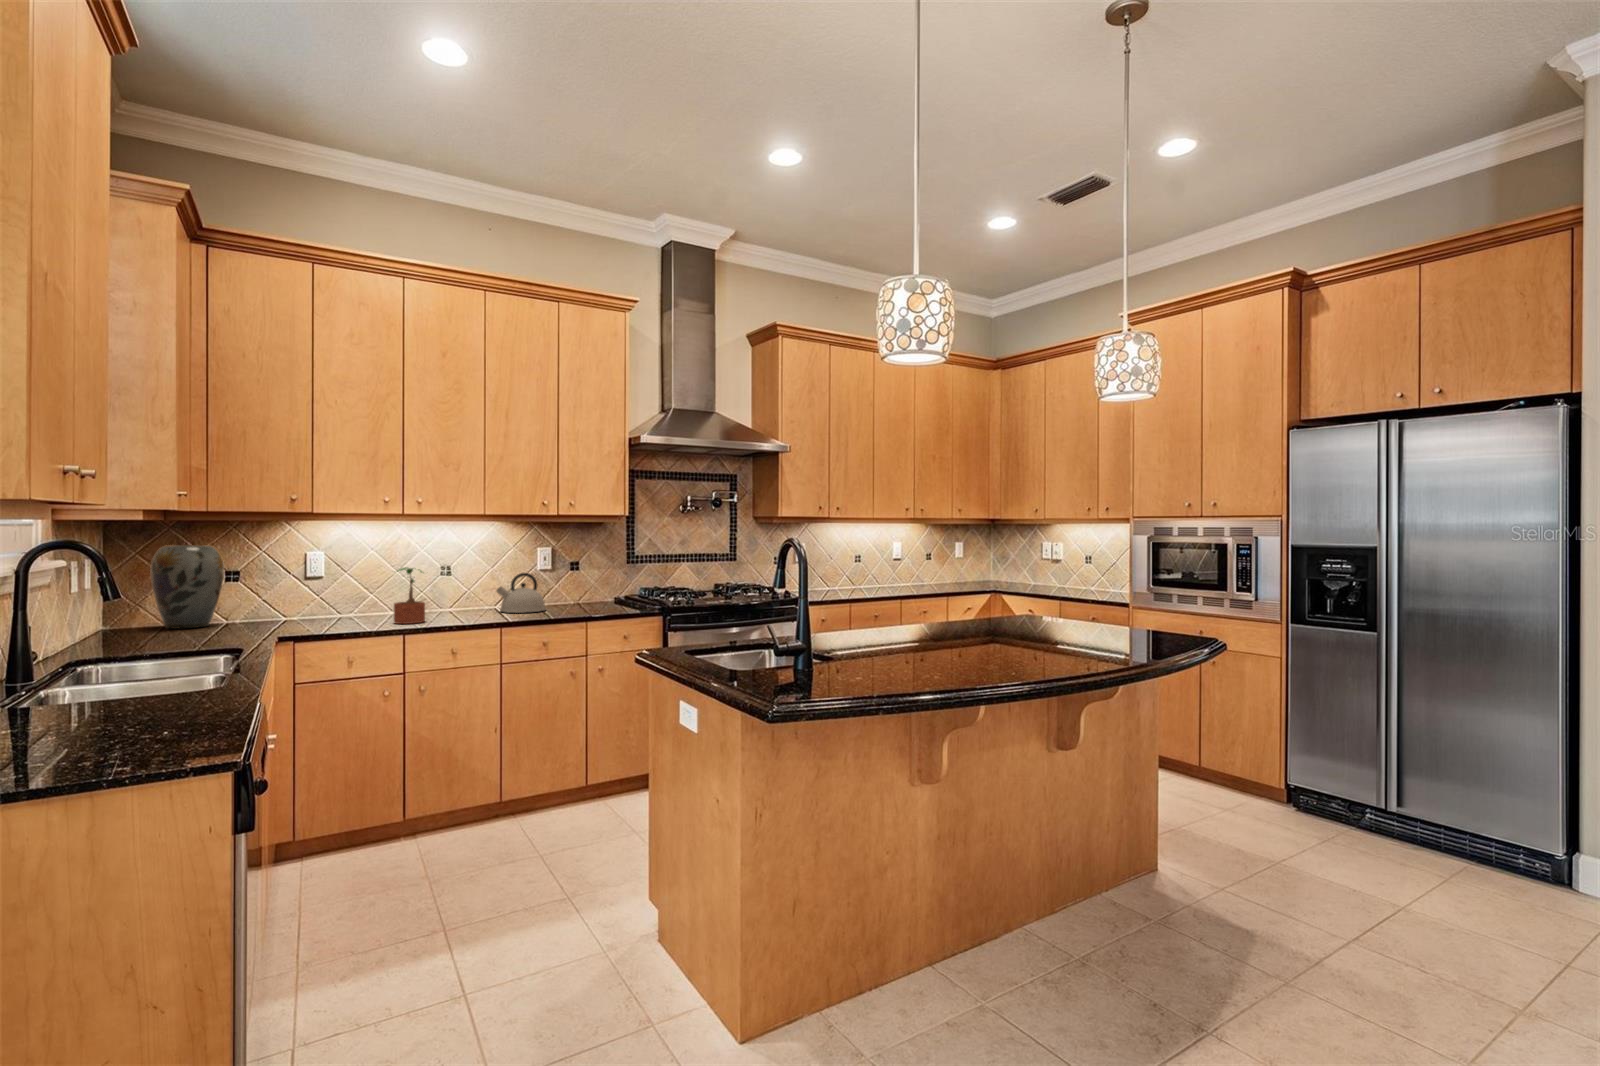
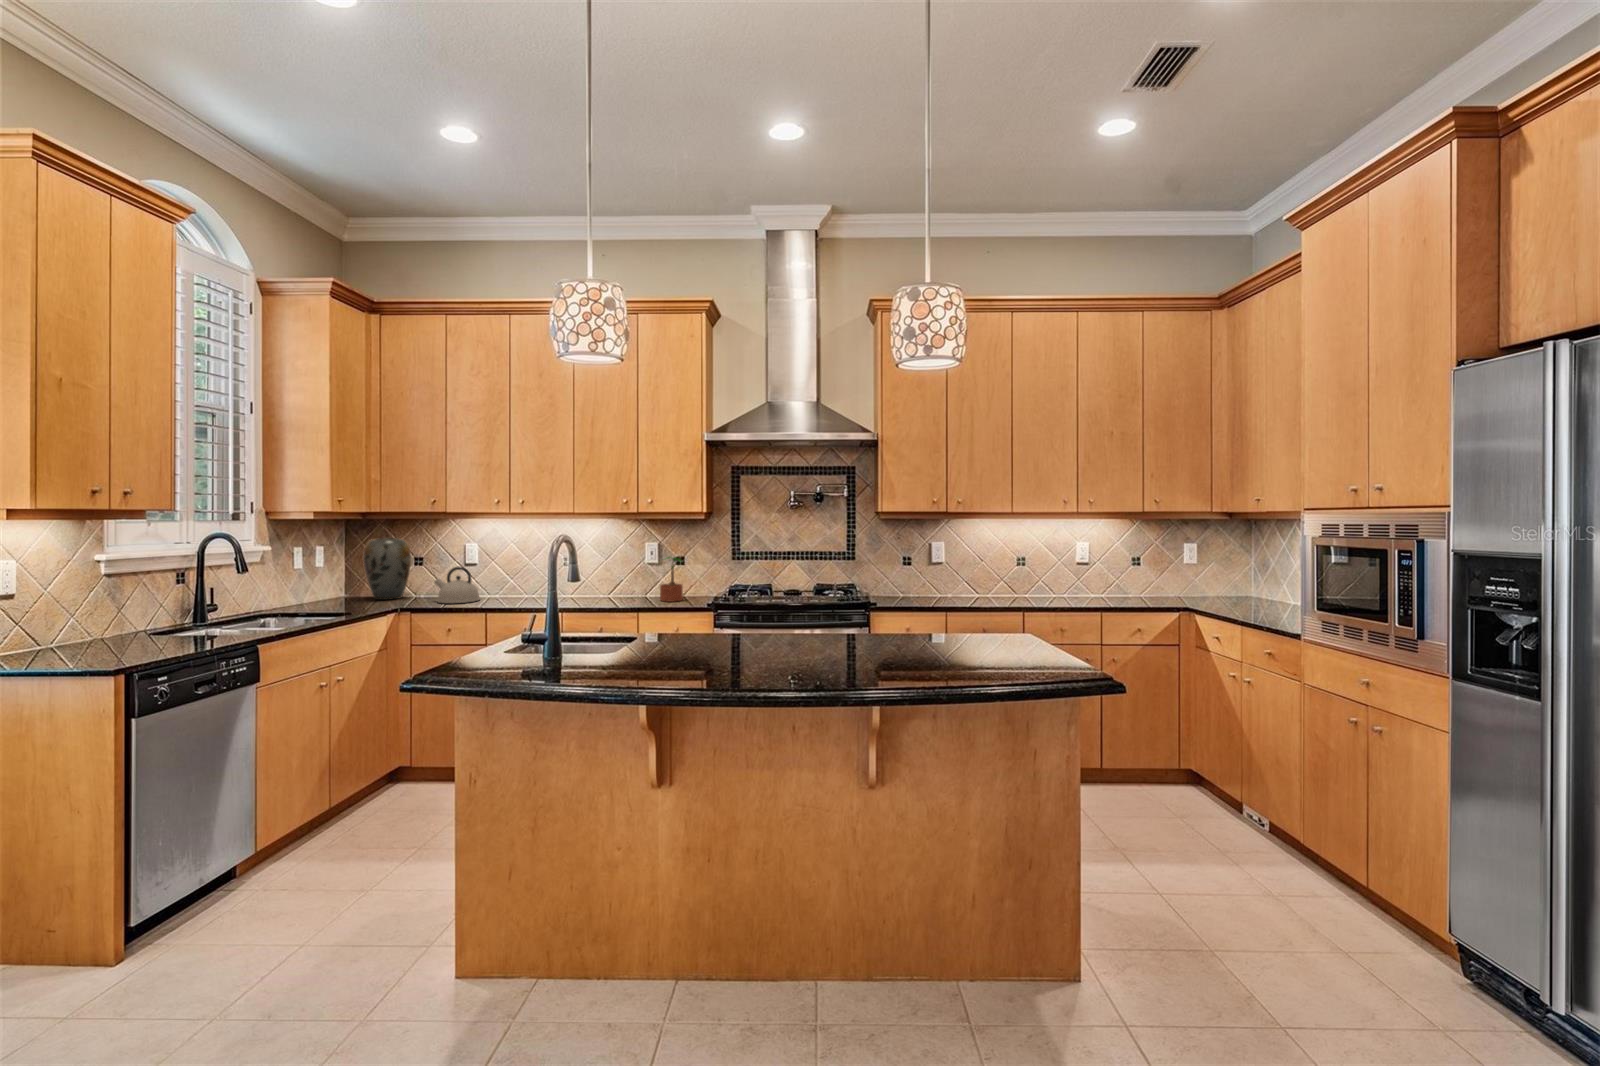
potted plant: present [394,568,425,624] -> present [660,557,683,602]
kettle: present [497,573,546,613] -> present [434,567,480,603]

